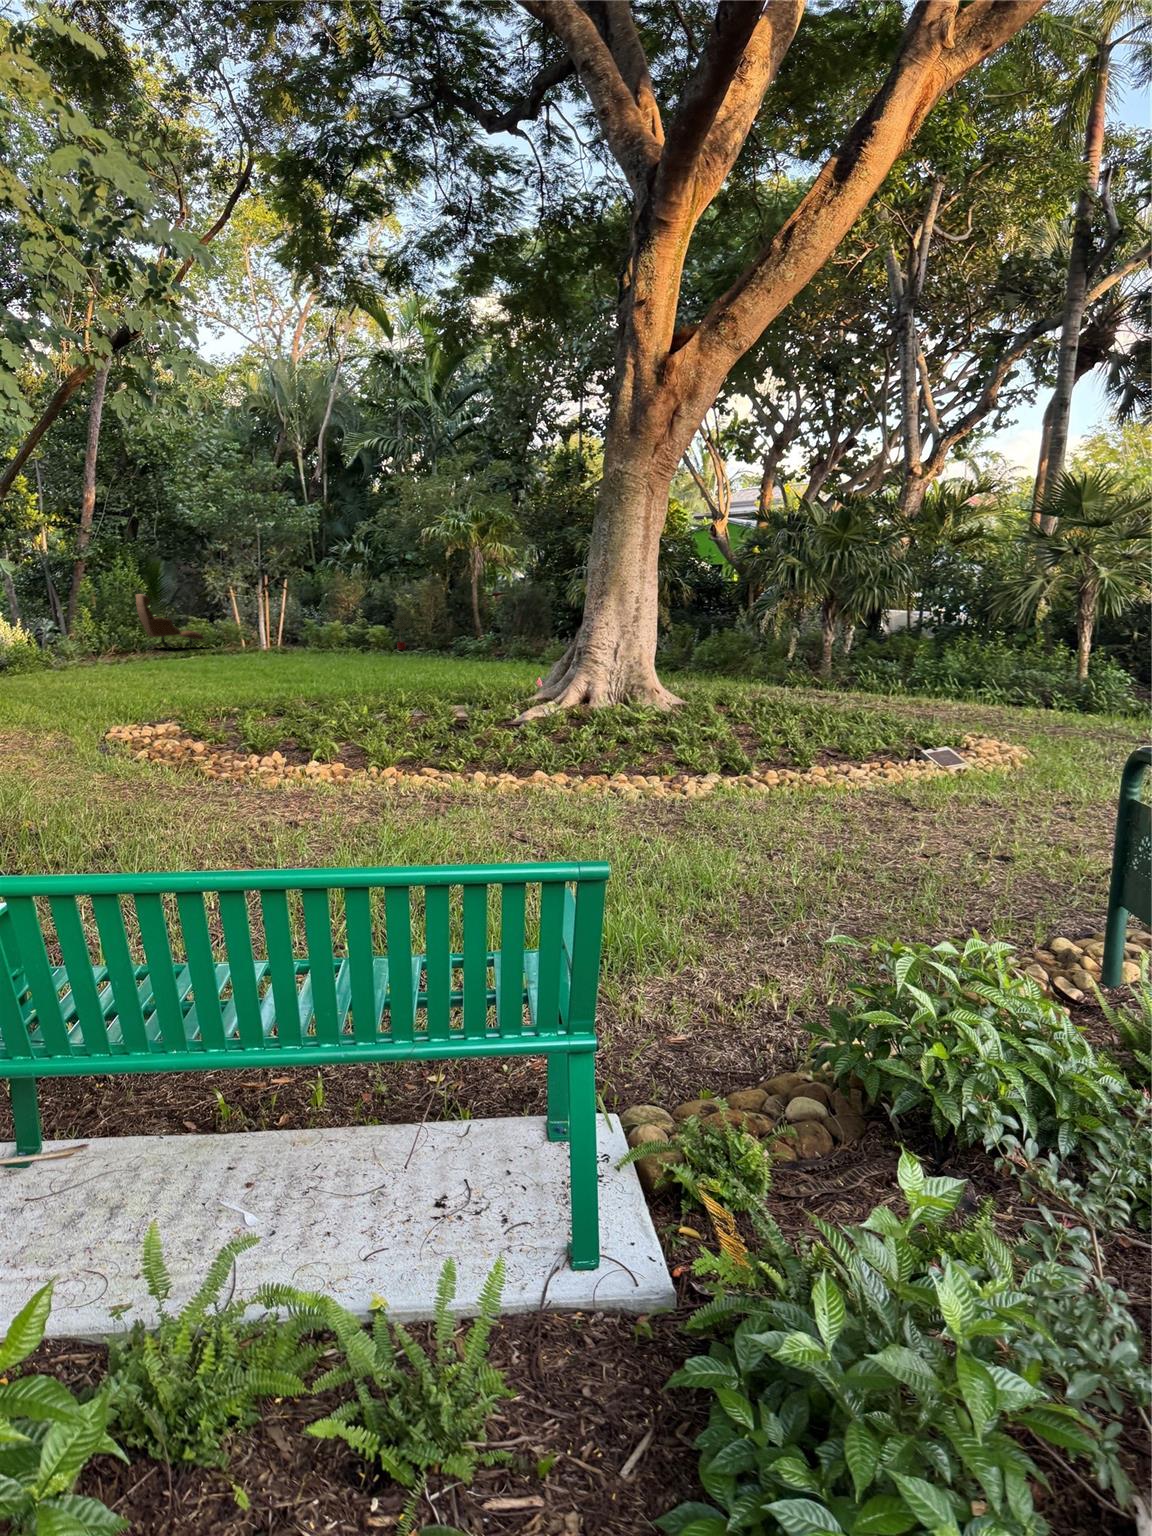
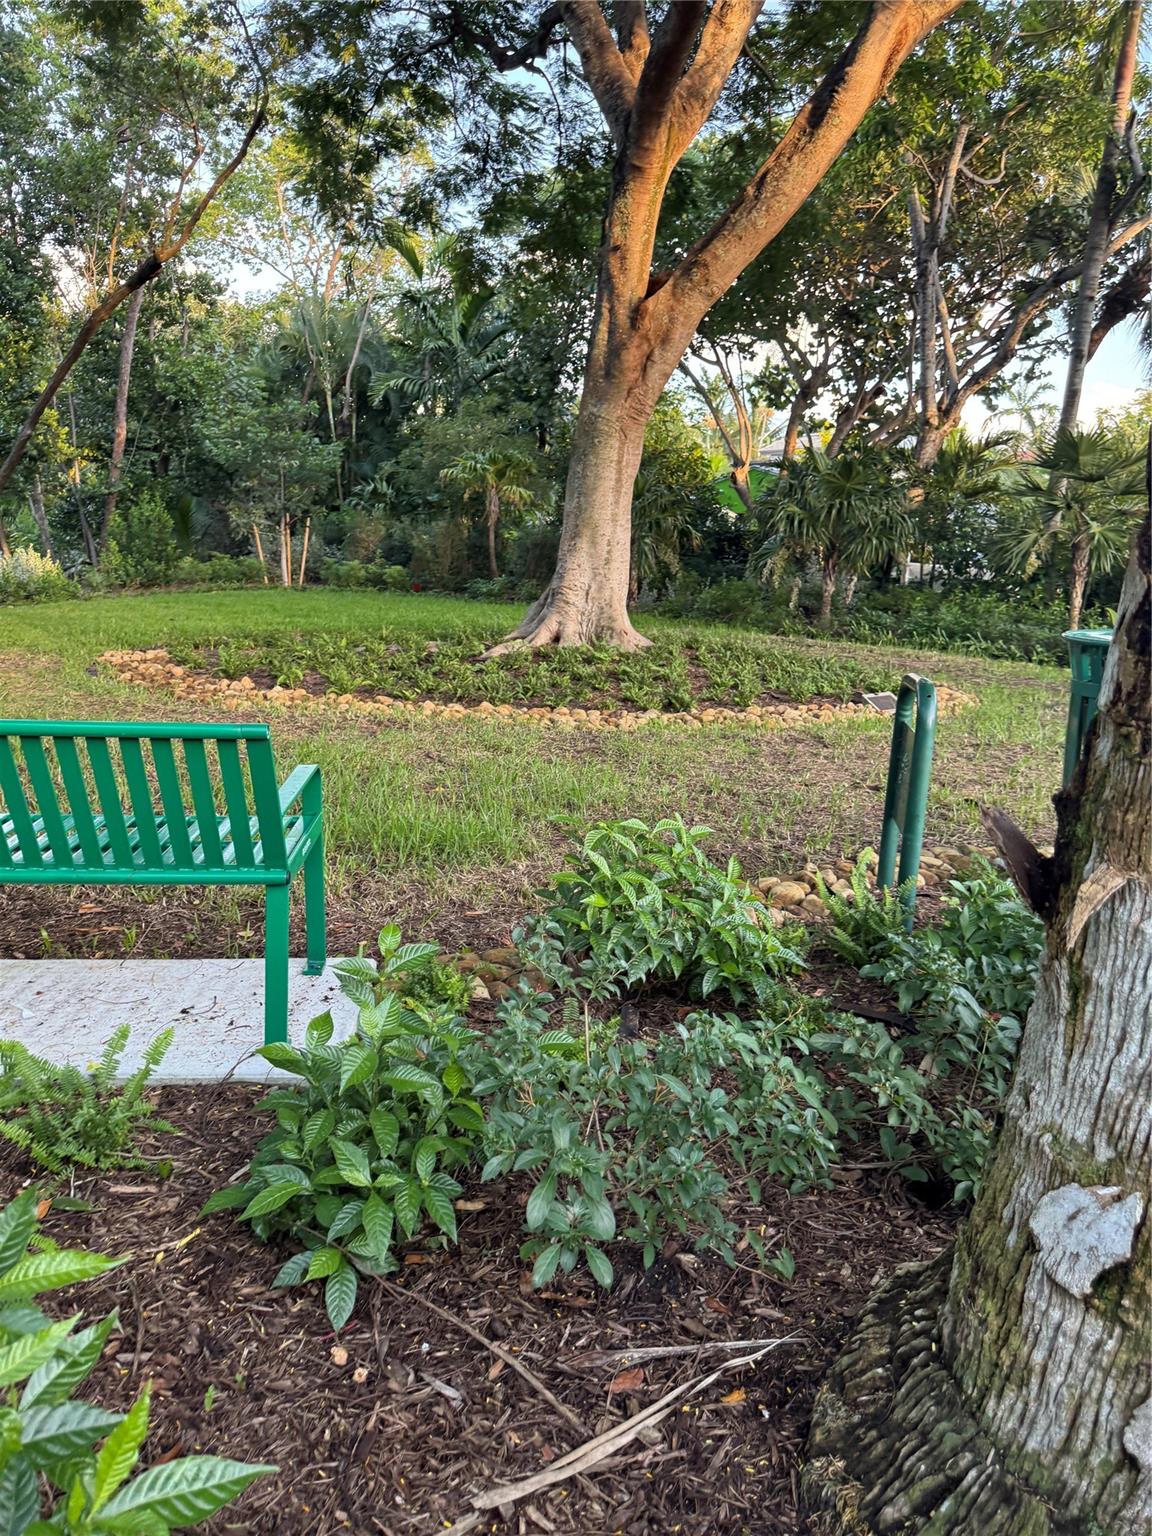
lounge chair: present [136,594,204,649] -> none [159,529,225,585]

